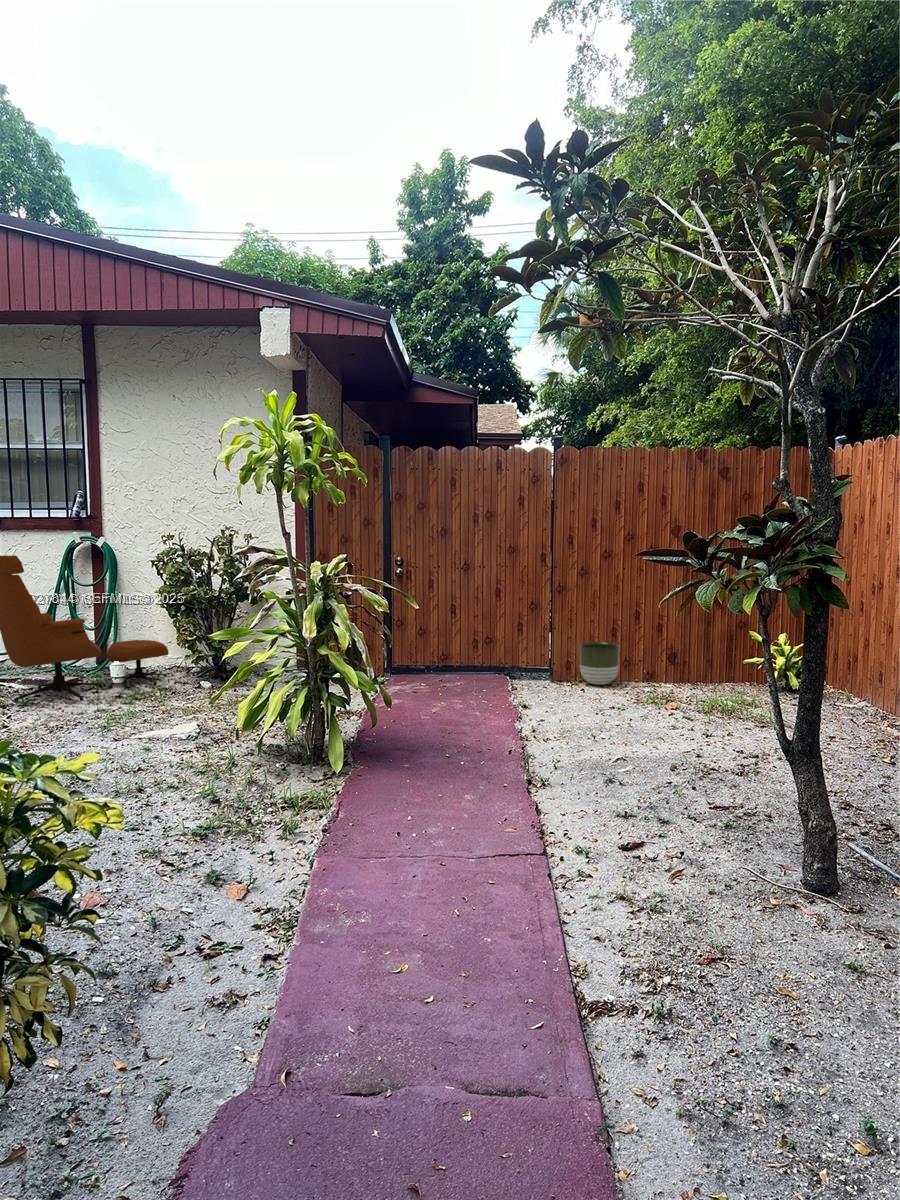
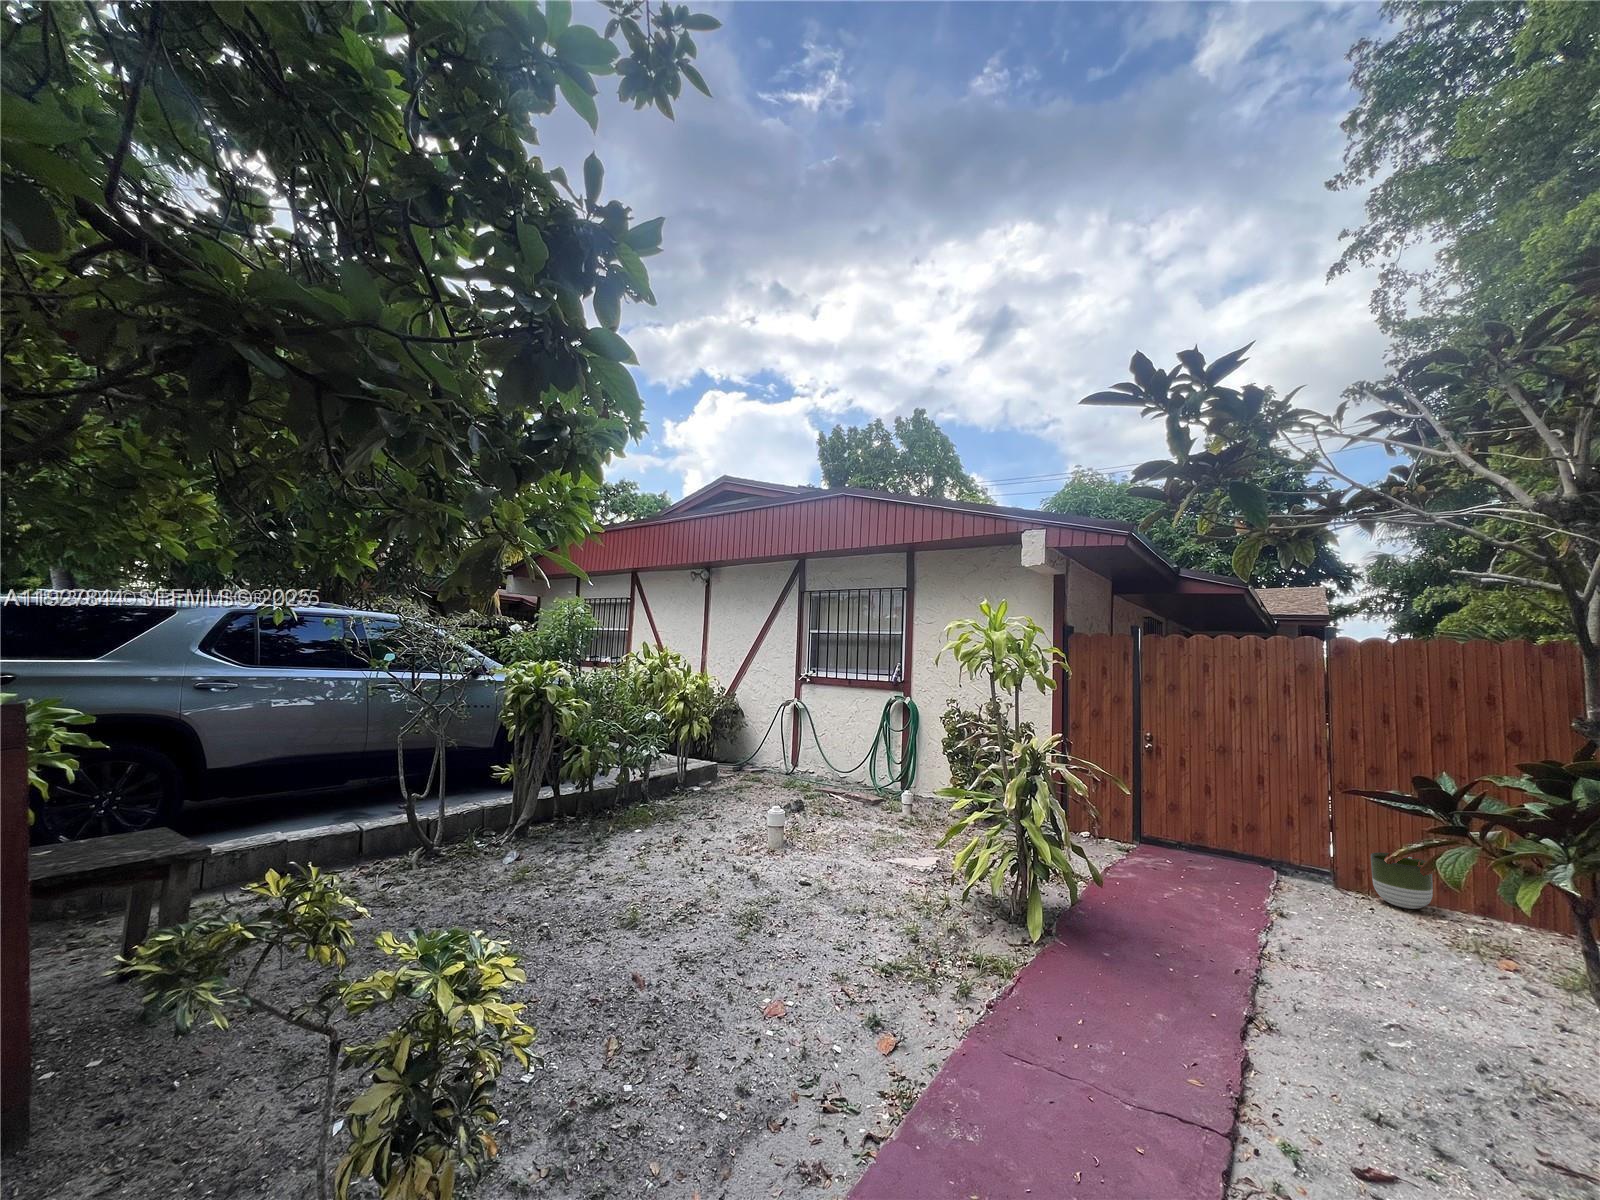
lounge chair: present [0,555,169,702] -> none [823,706,946,819]

